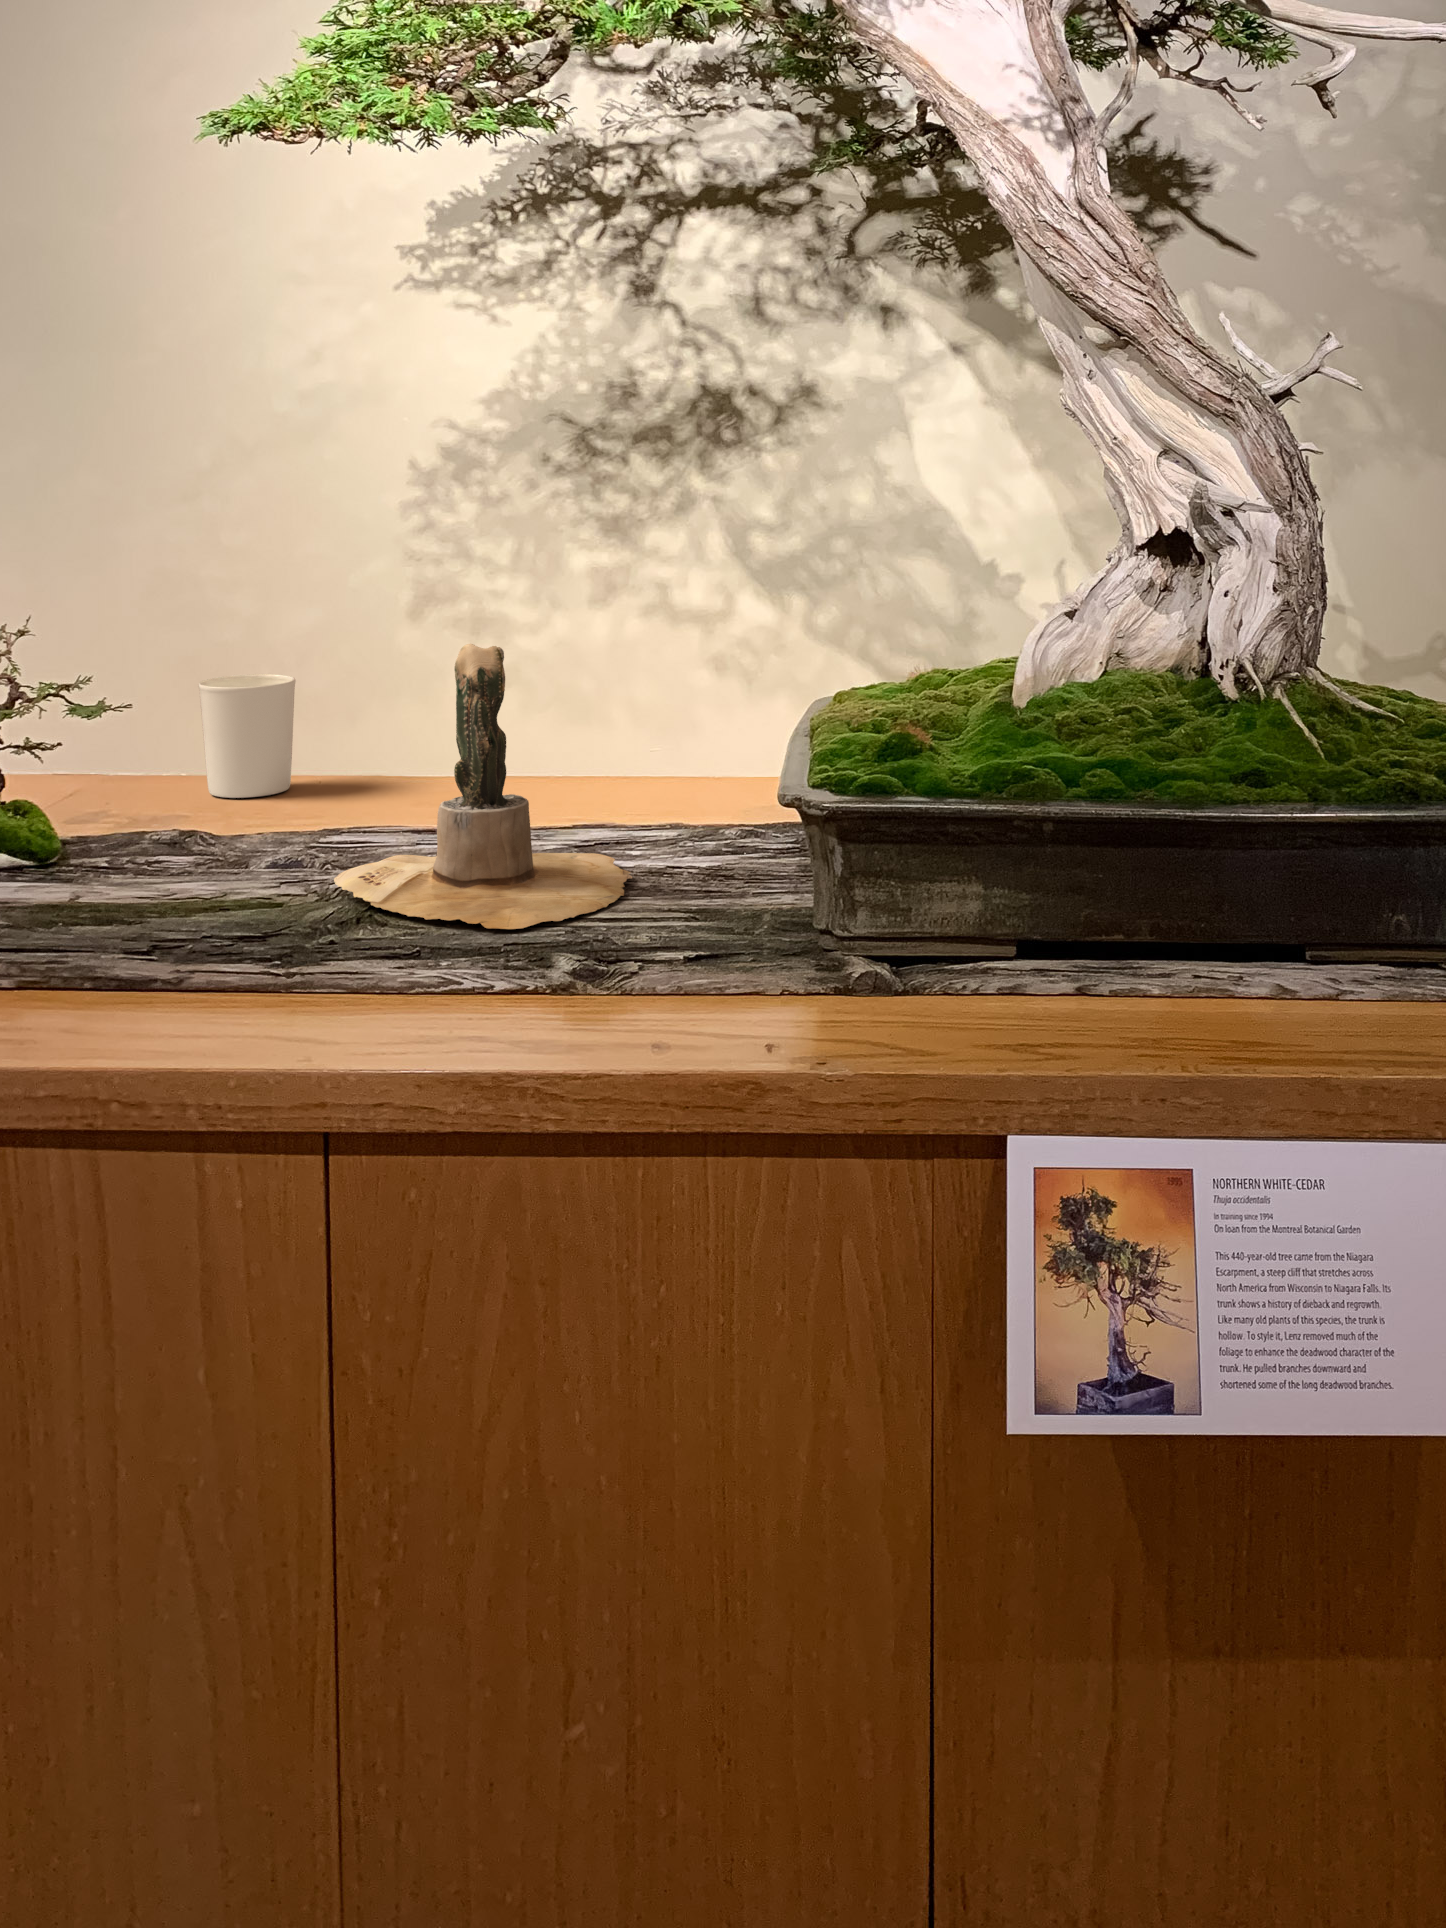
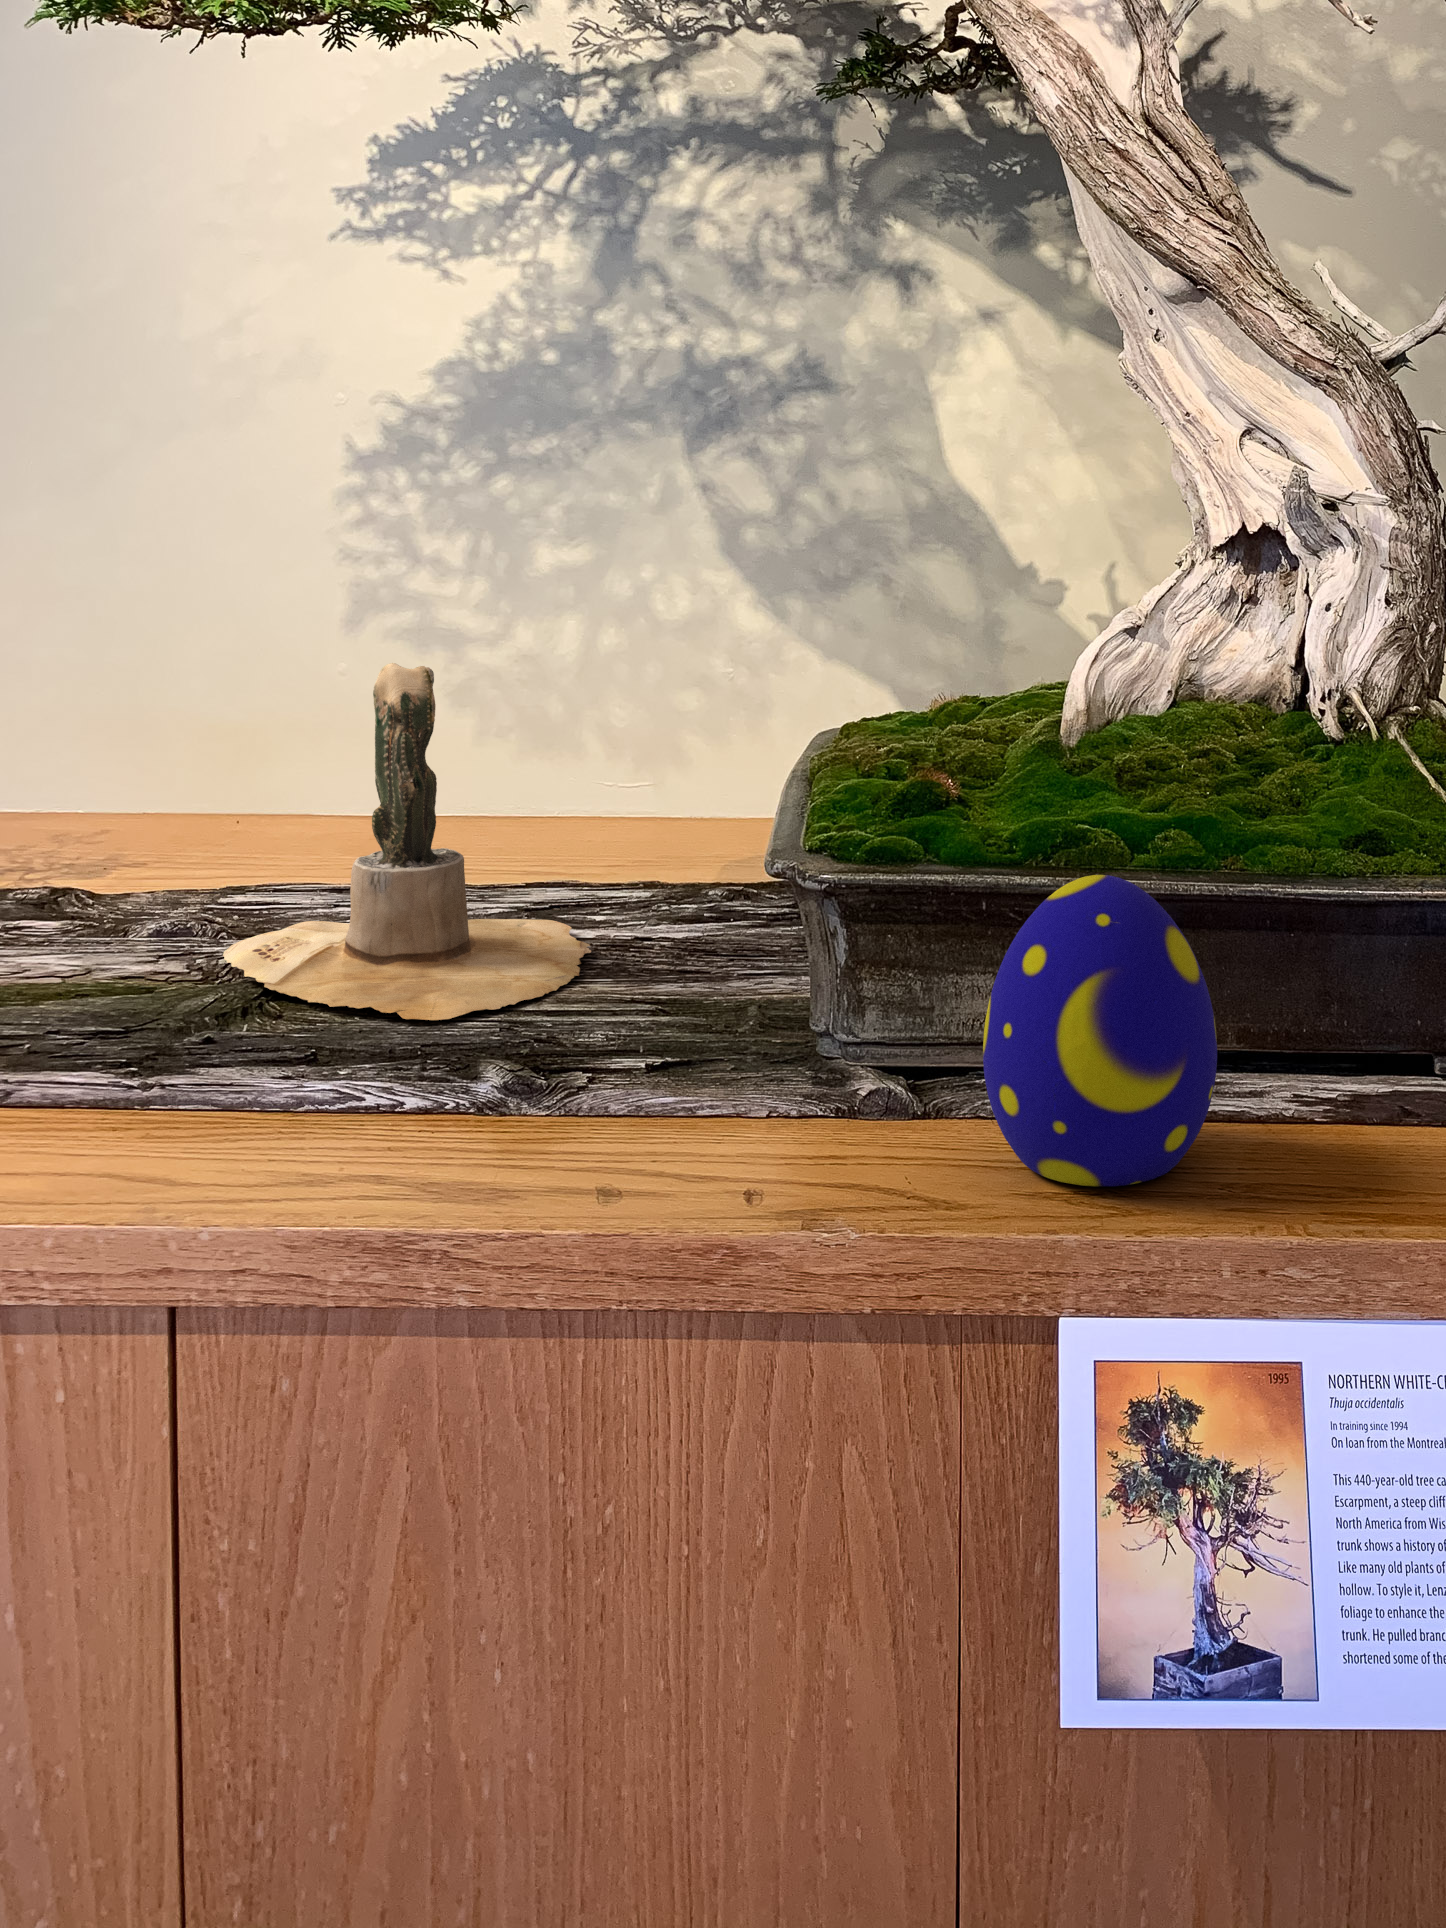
candle holder: present [198,674,296,798] -> none [85,698,202,845]
decorative egg: none [950,805,1131,1043] -> present [983,875,1217,1186]

